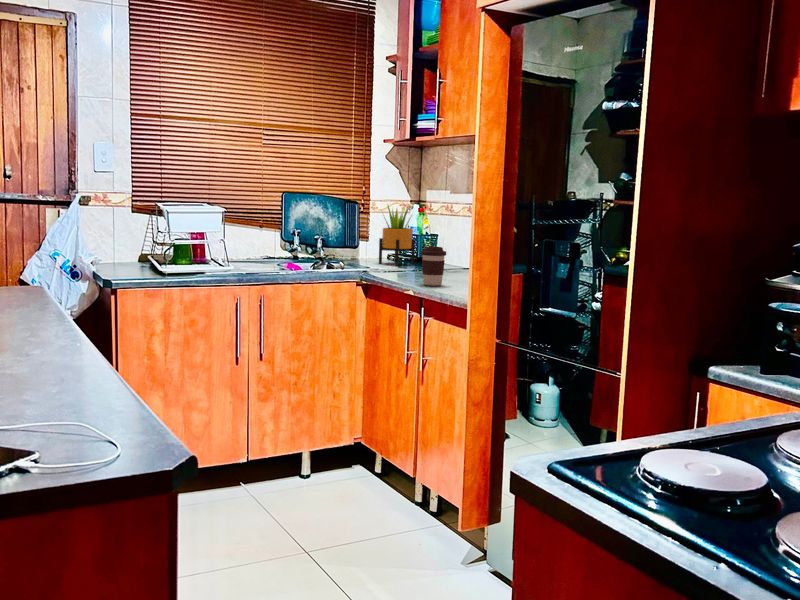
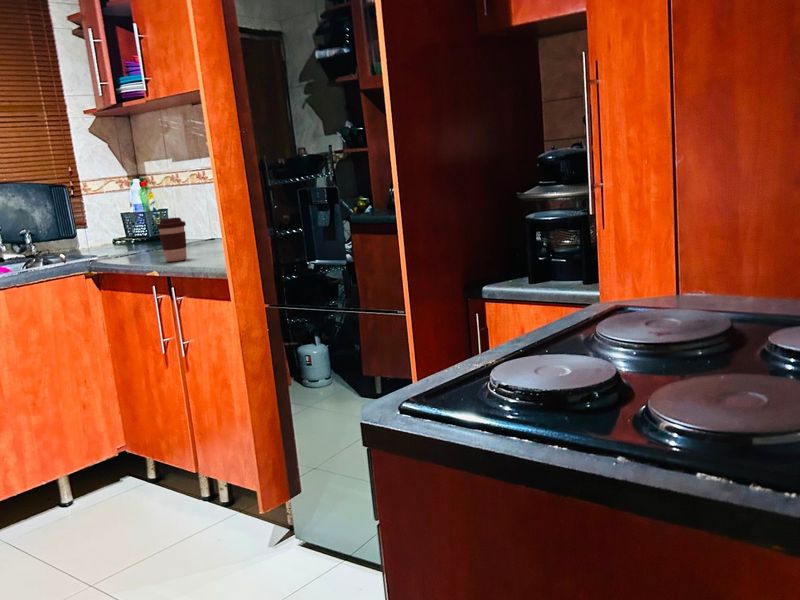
potted plant: present [379,205,415,266] -> none [96,178,148,251]

